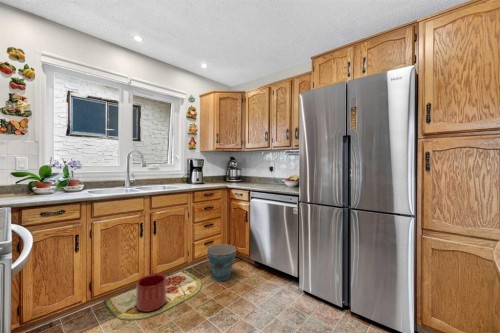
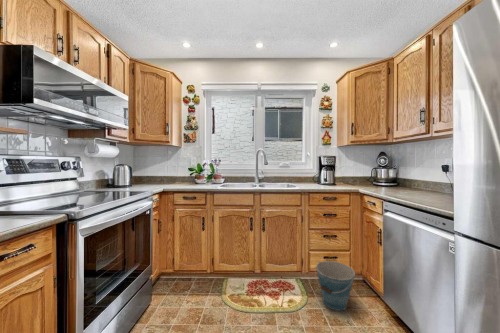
planter: present [136,274,166,311] -> none [236,270,262,307]

